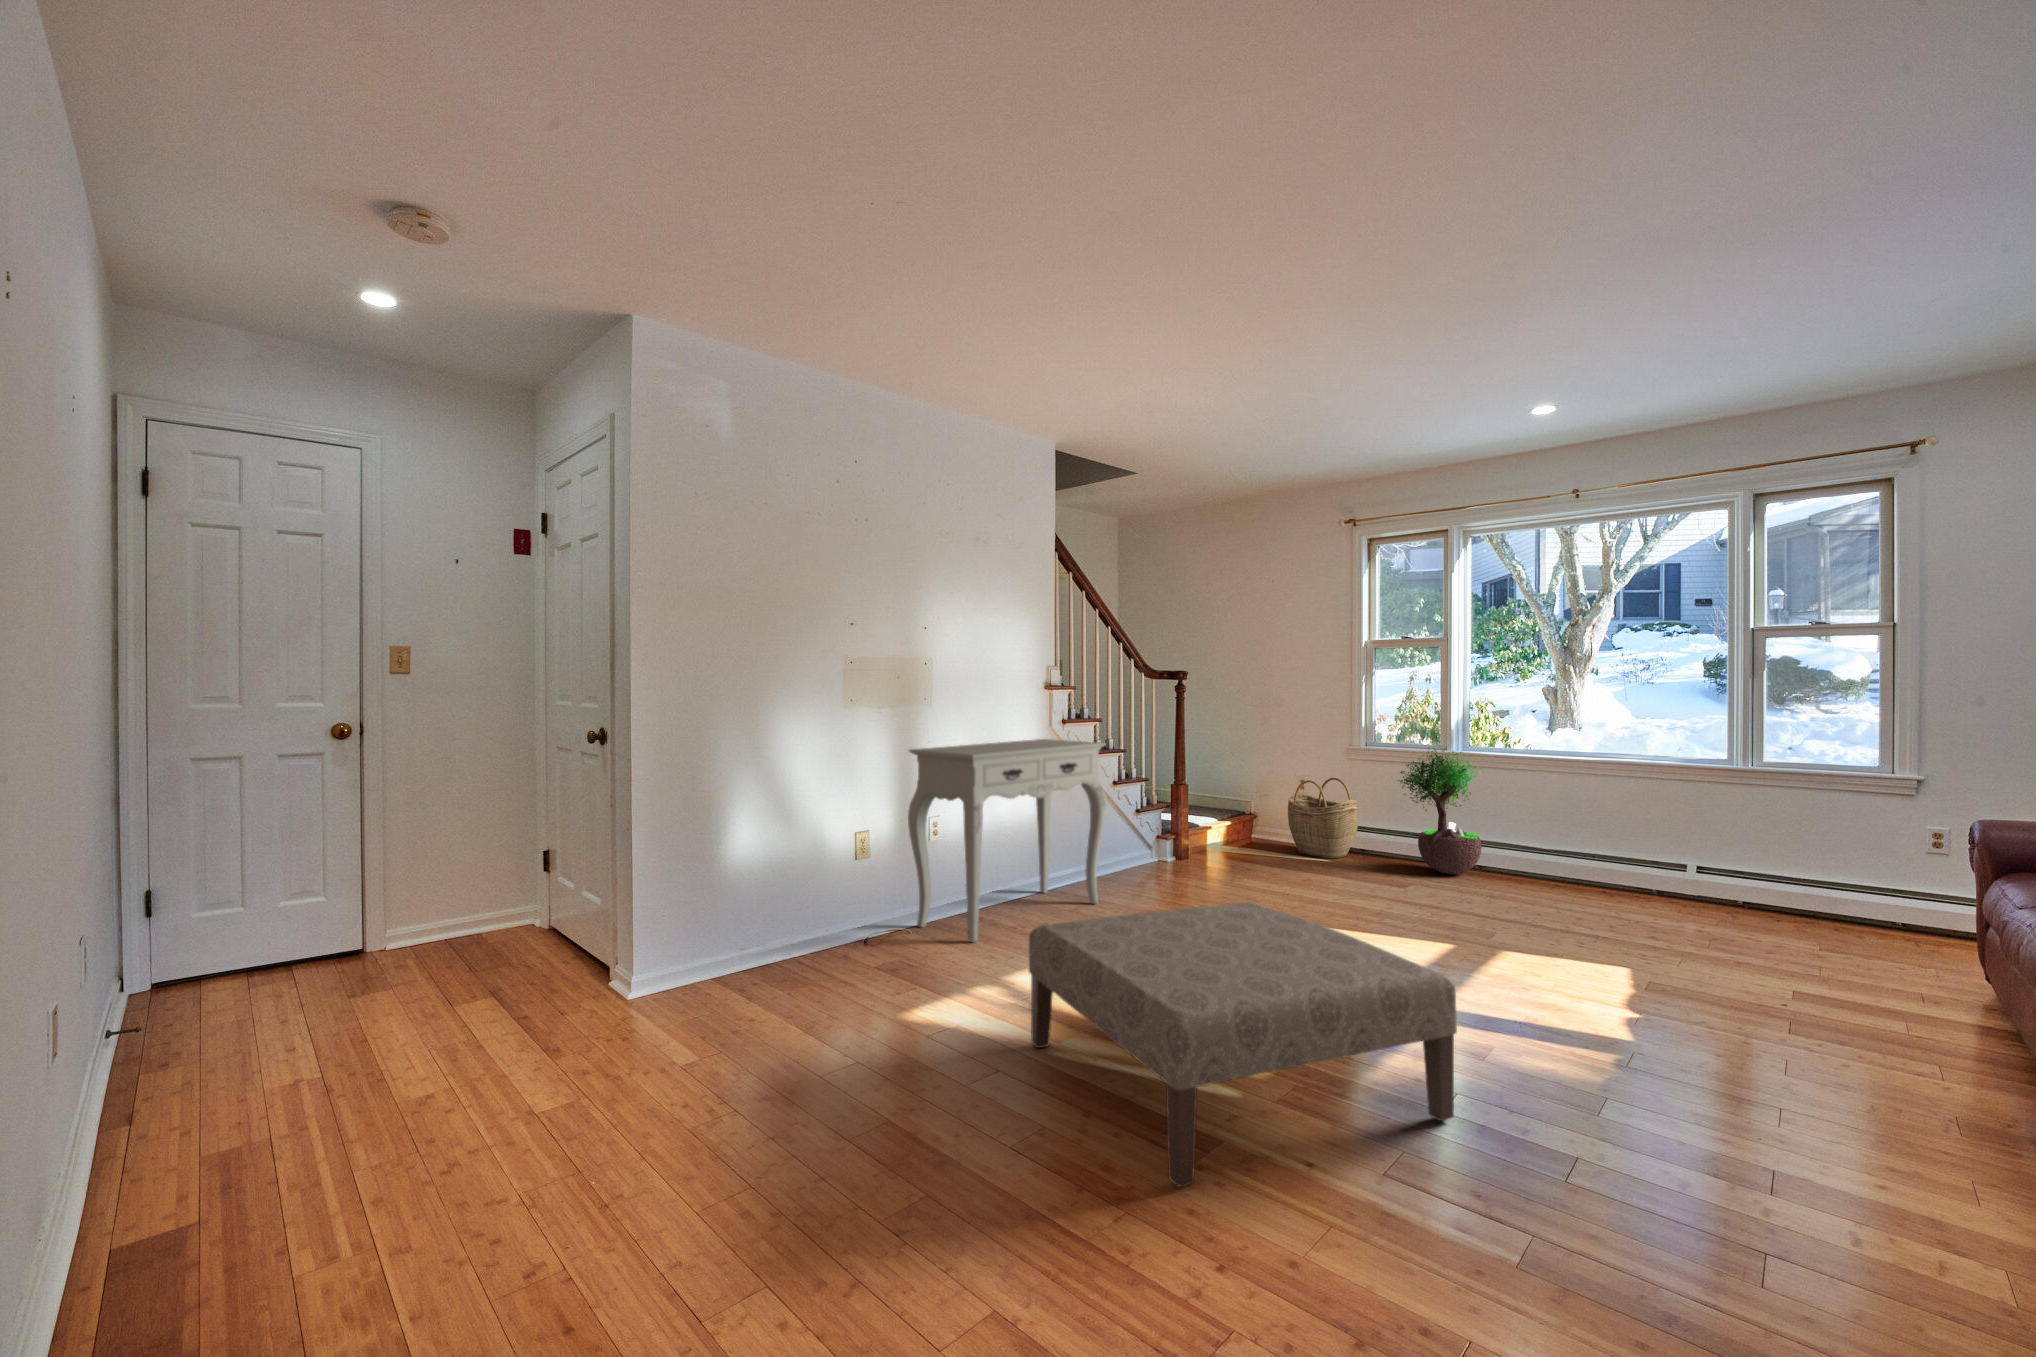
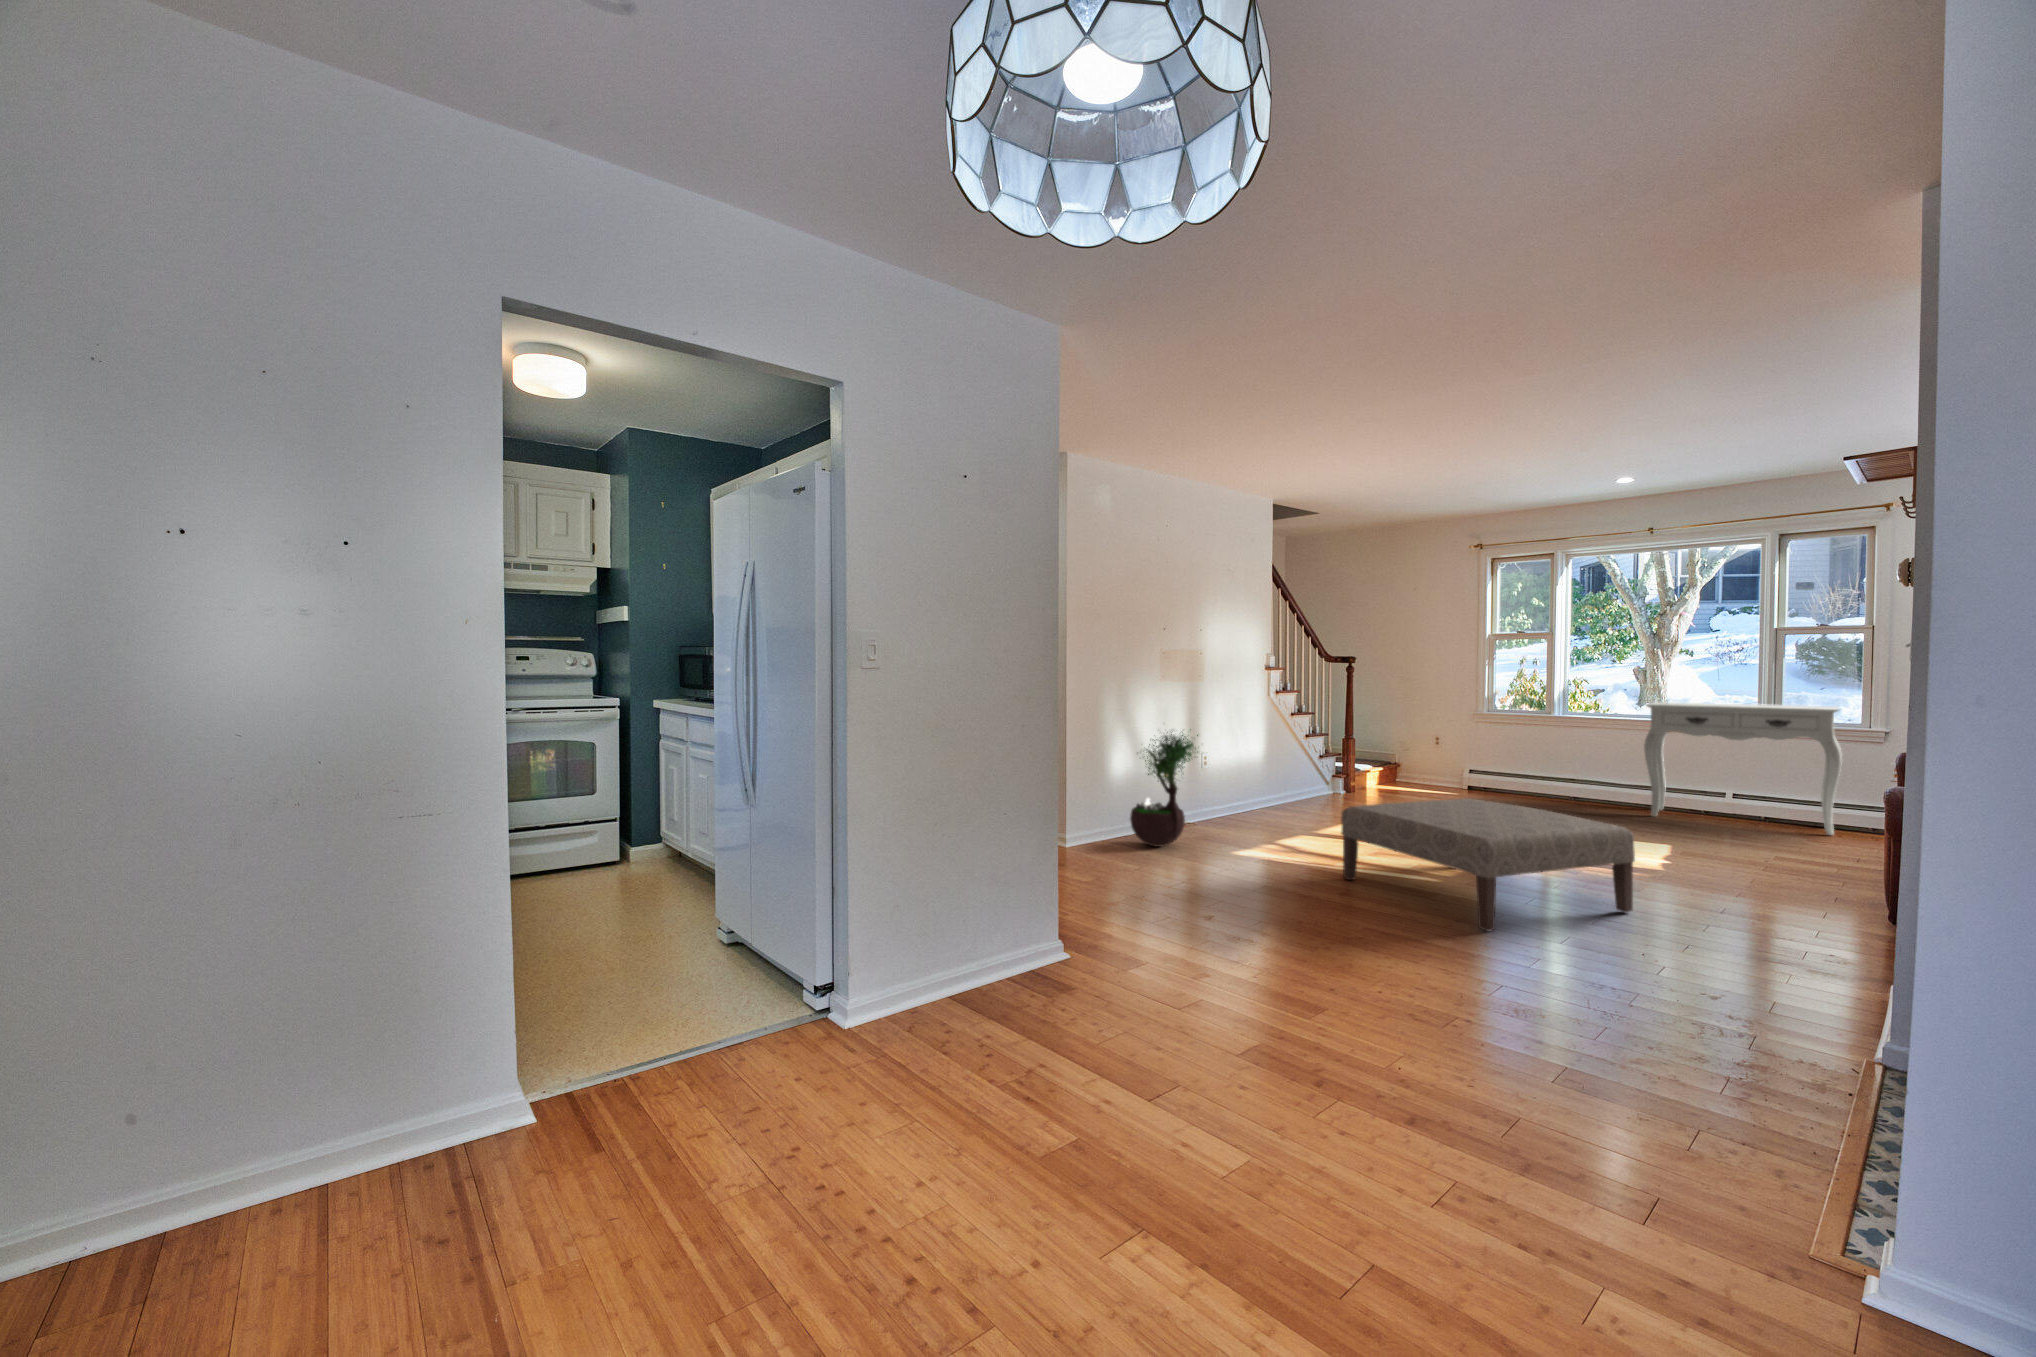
console table: present [908,739,1107,942] -> present [1644,702,1842,835]
potted tree: present [1397,741,1482,874] -> present [1130,729,1198,847]
woven basket: present [1288,778,1359,858] -> none [1429,734,1486,792]

